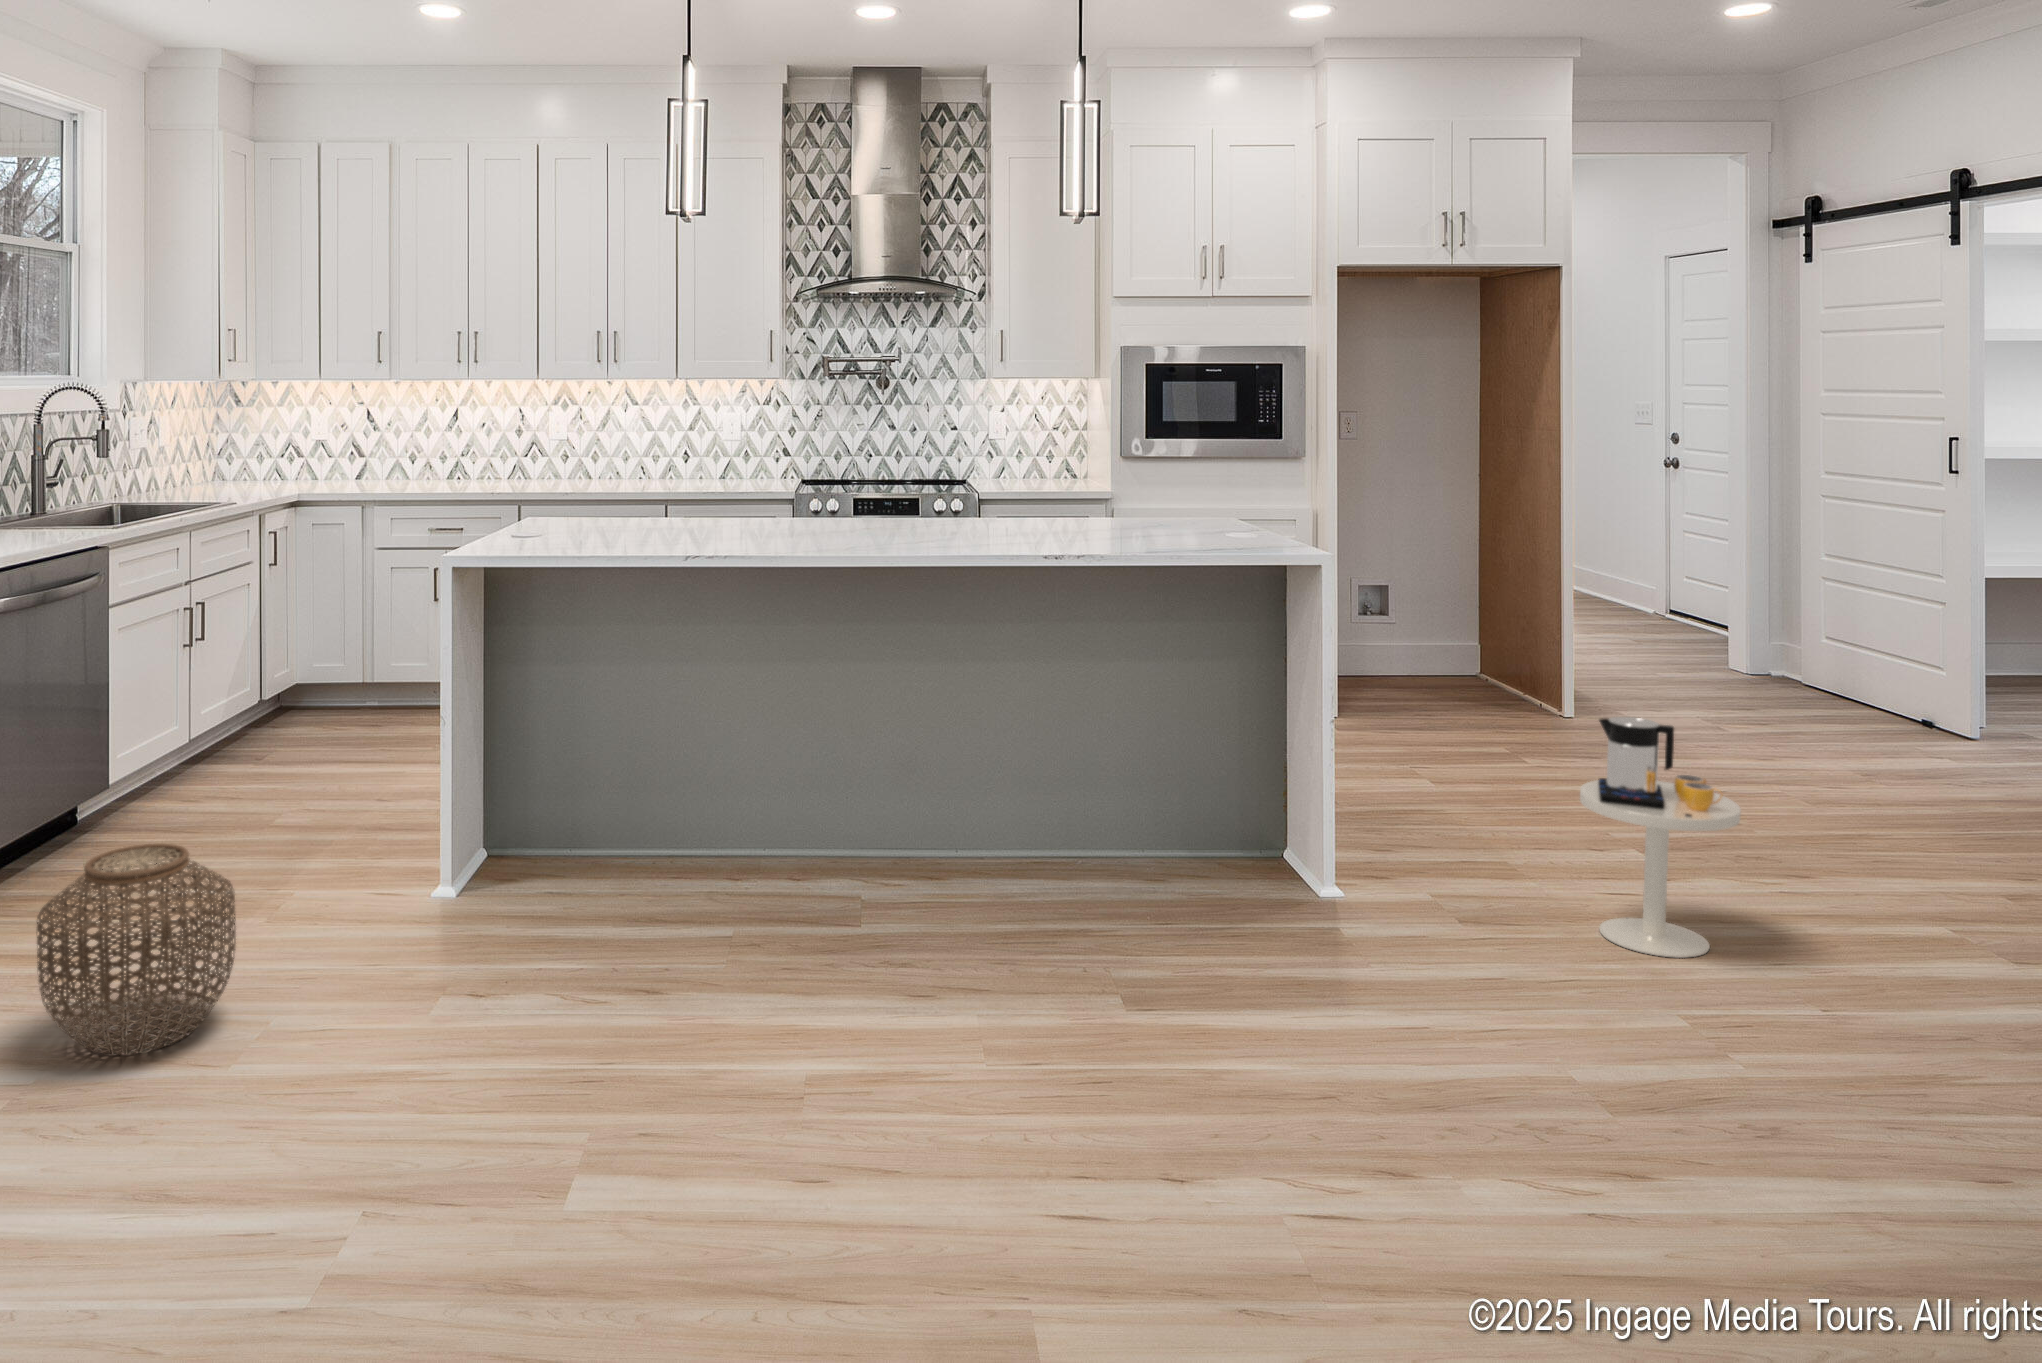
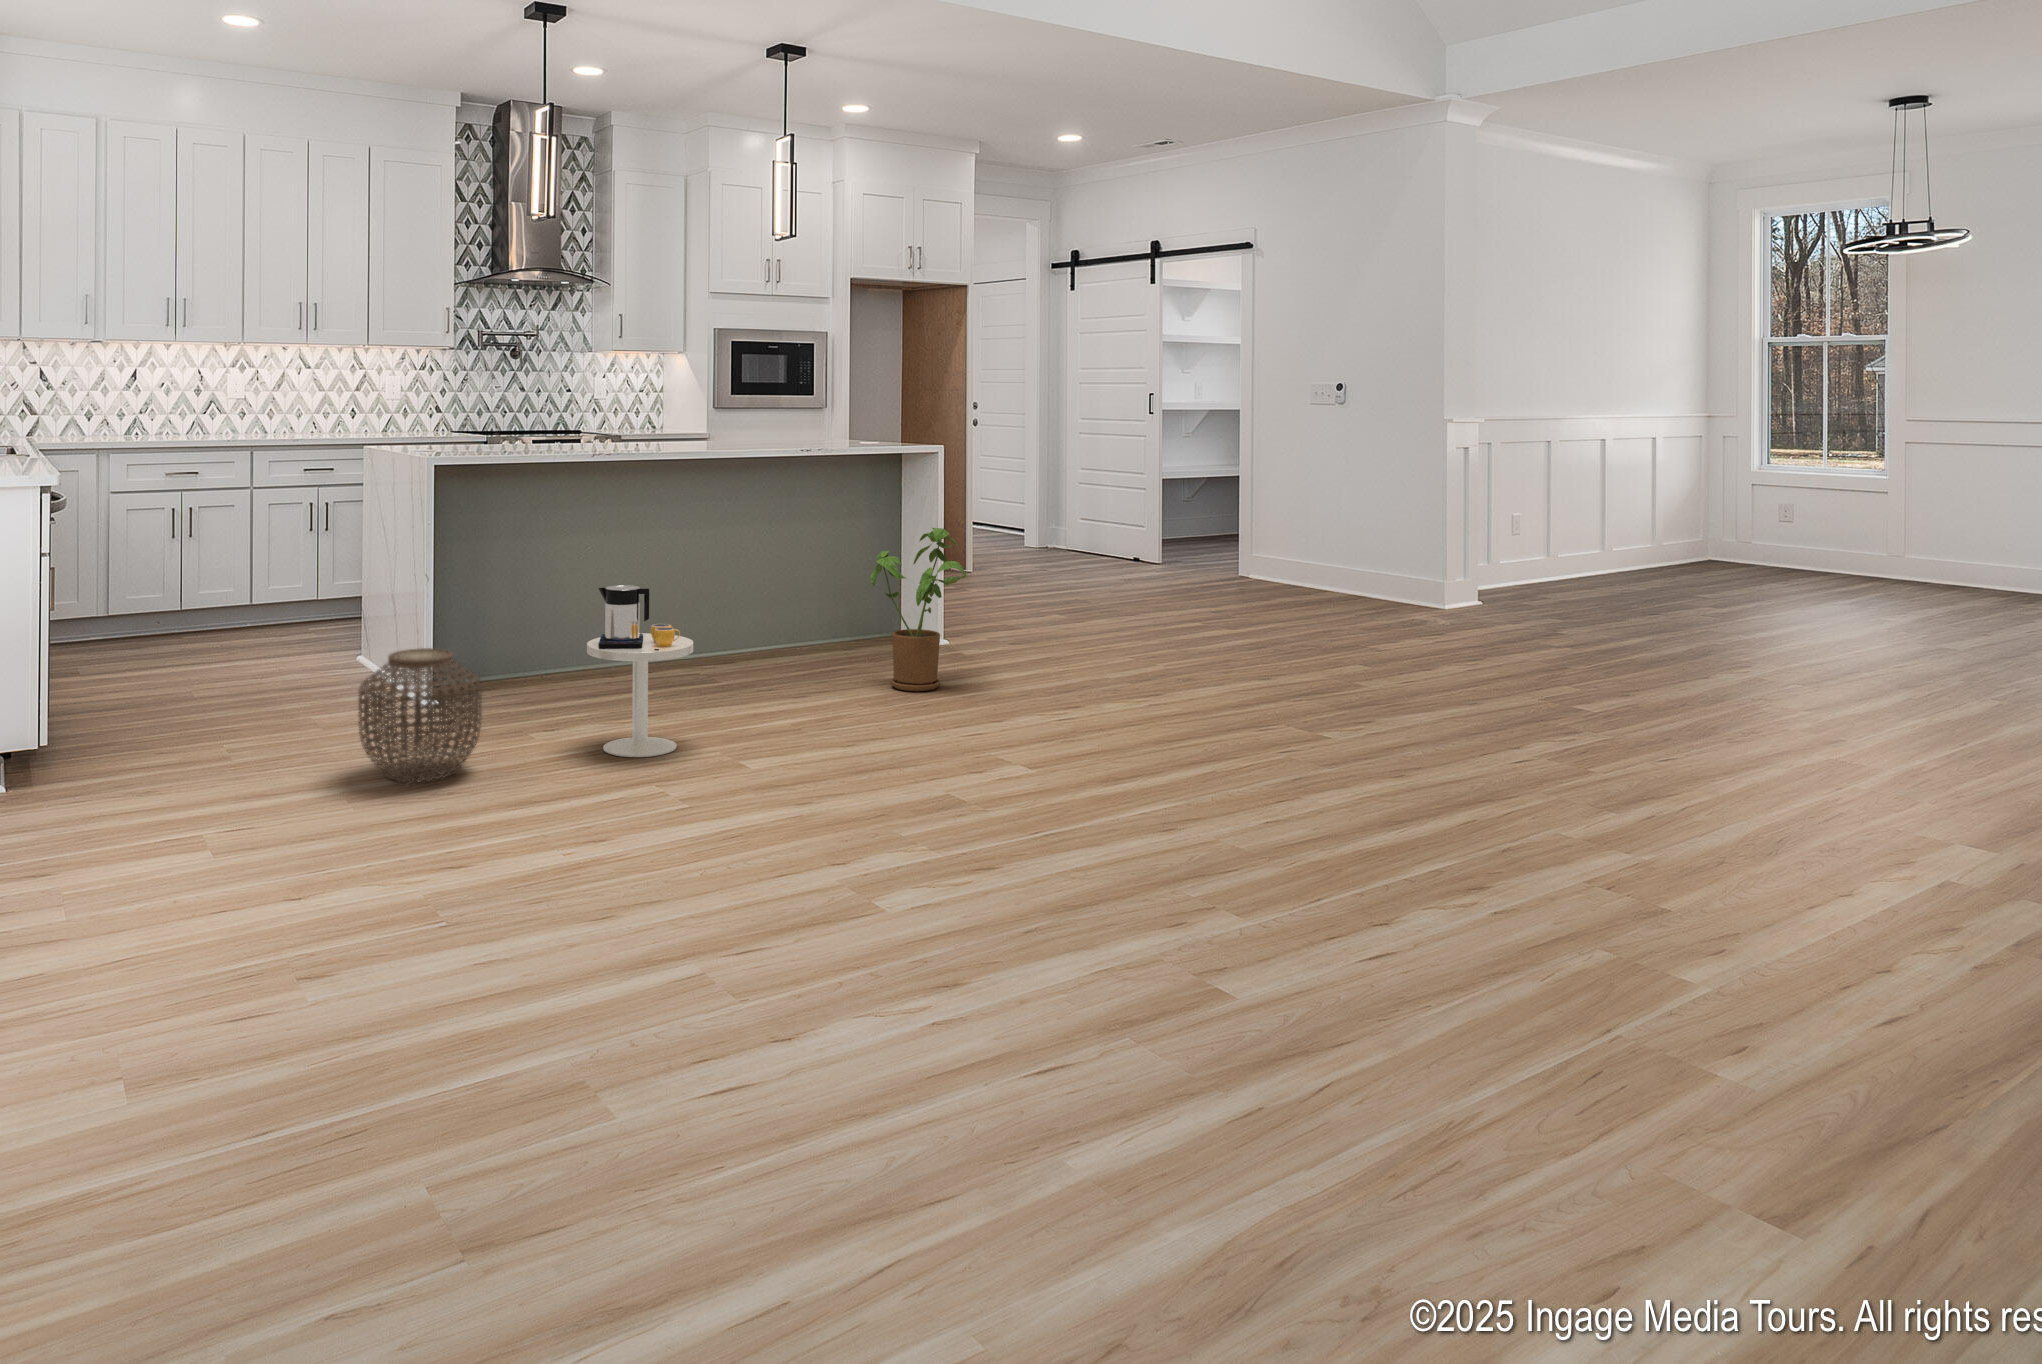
house plant: none [1035,703,1197,998] -> present [871,528,967,691]
side table: present [1580,717,1741,958] -> present [587,585,693,757]

